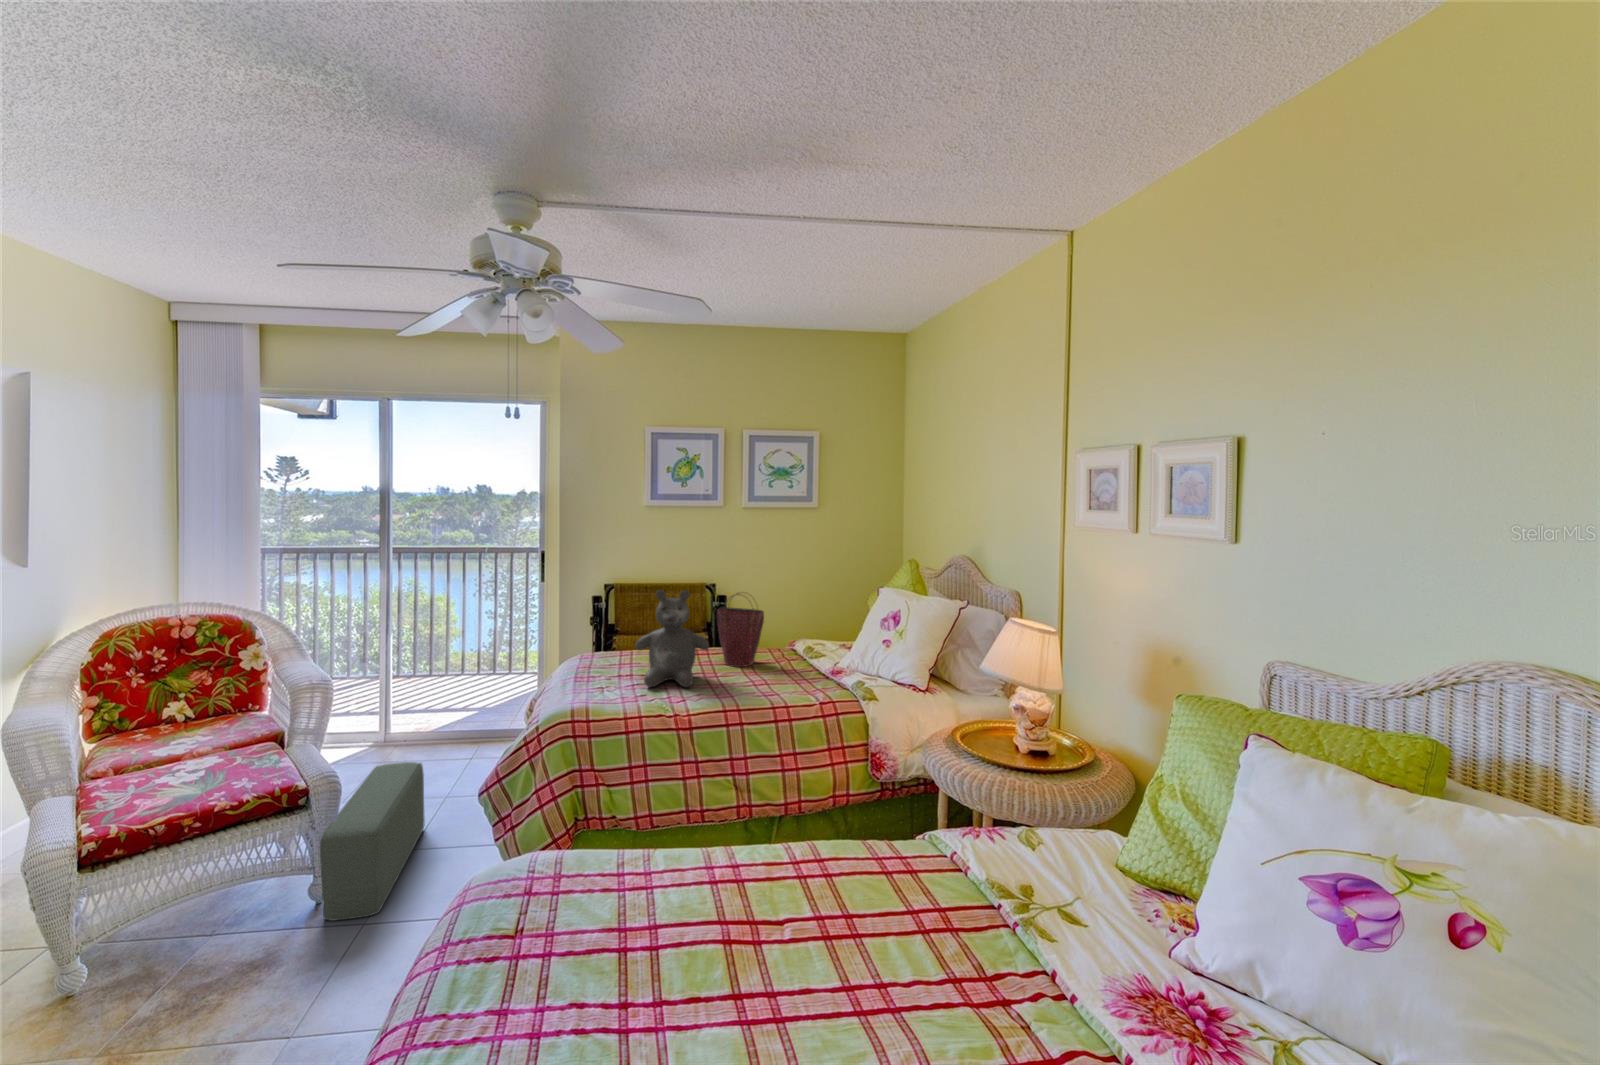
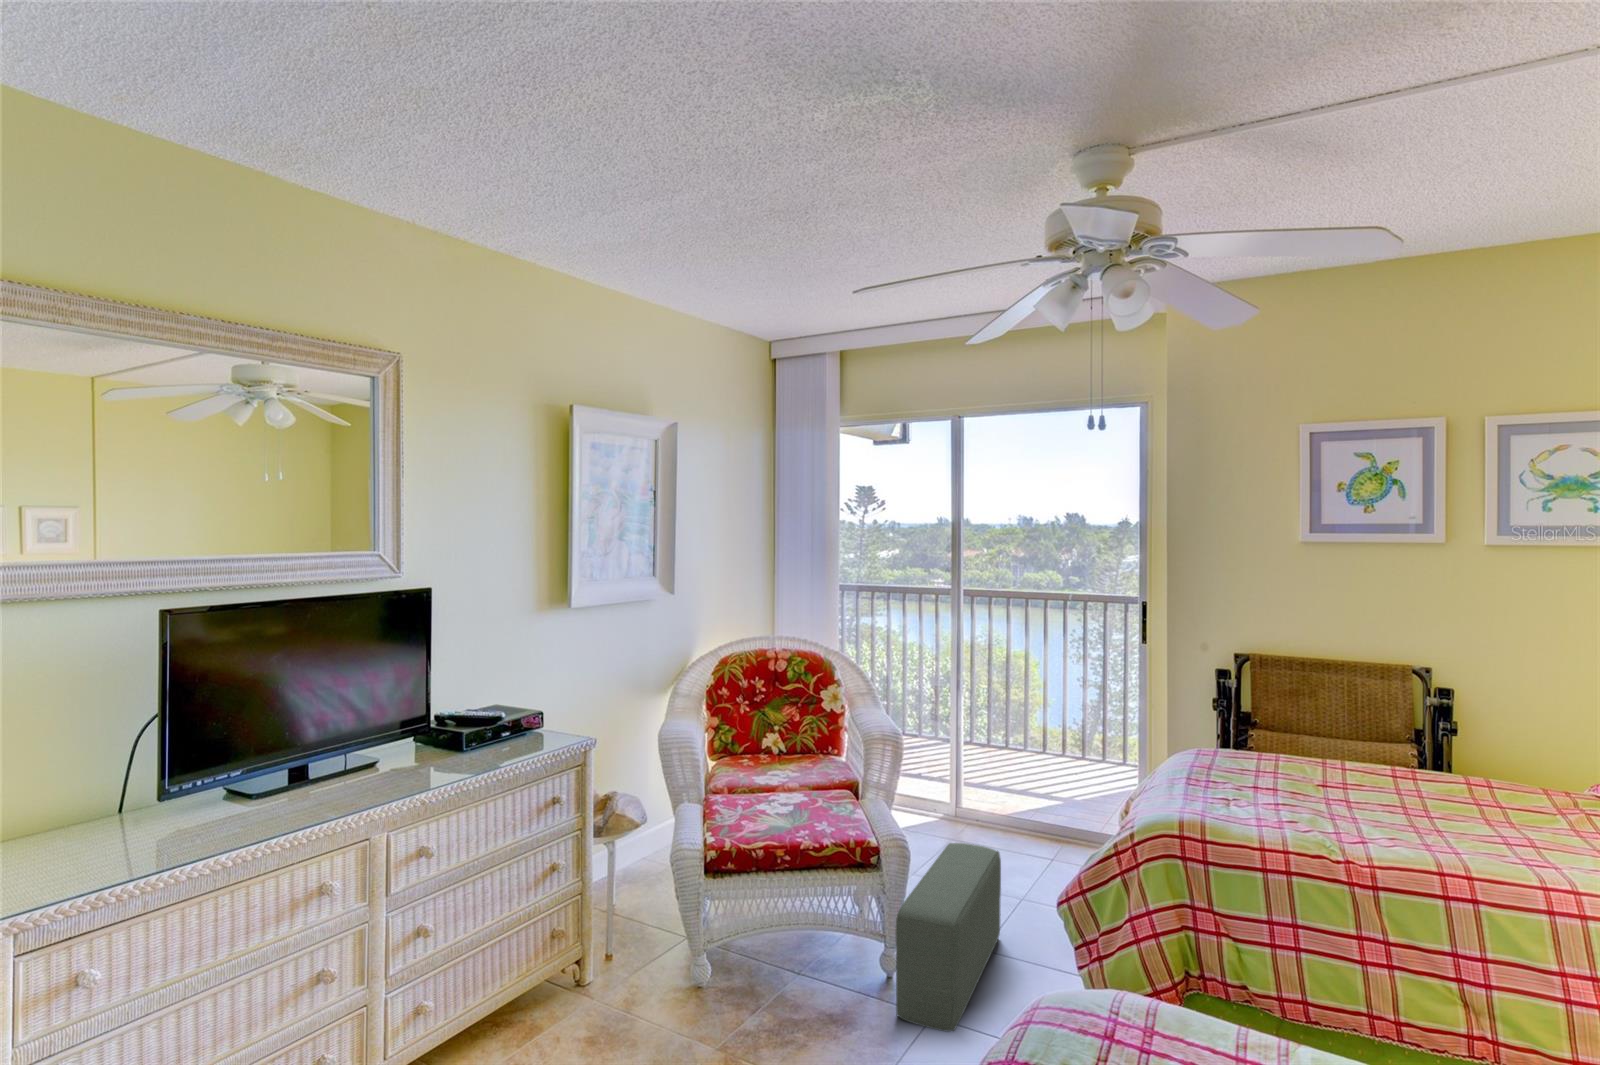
teddy bear: present [635,590,709,687] -> none [1307,658,1452,824]
handbag: present [717,593,764,667] -> none [1454,677,1565,810]

